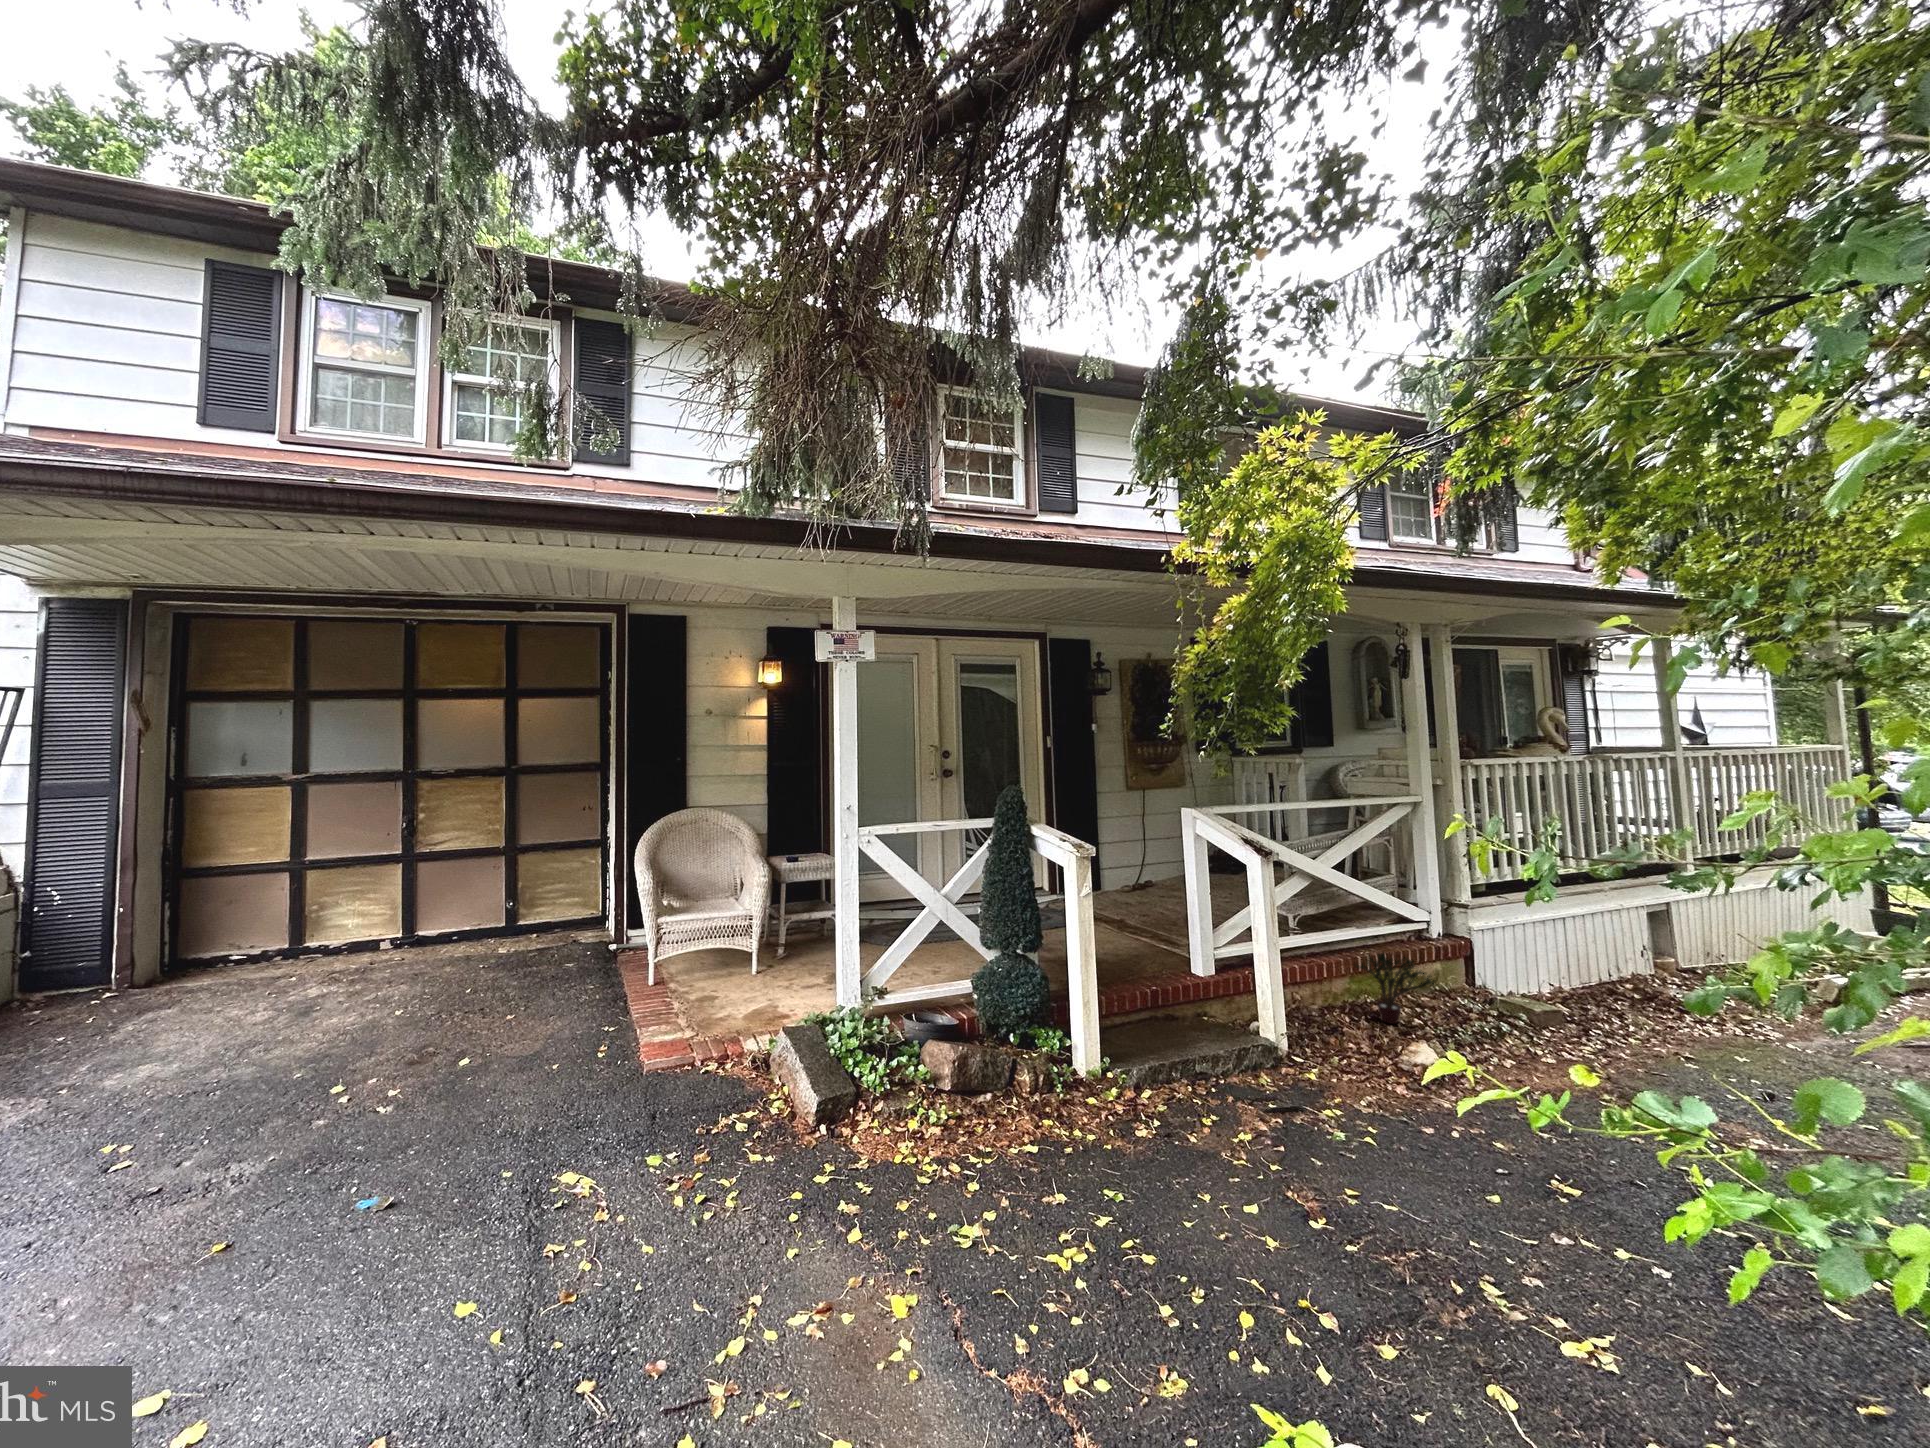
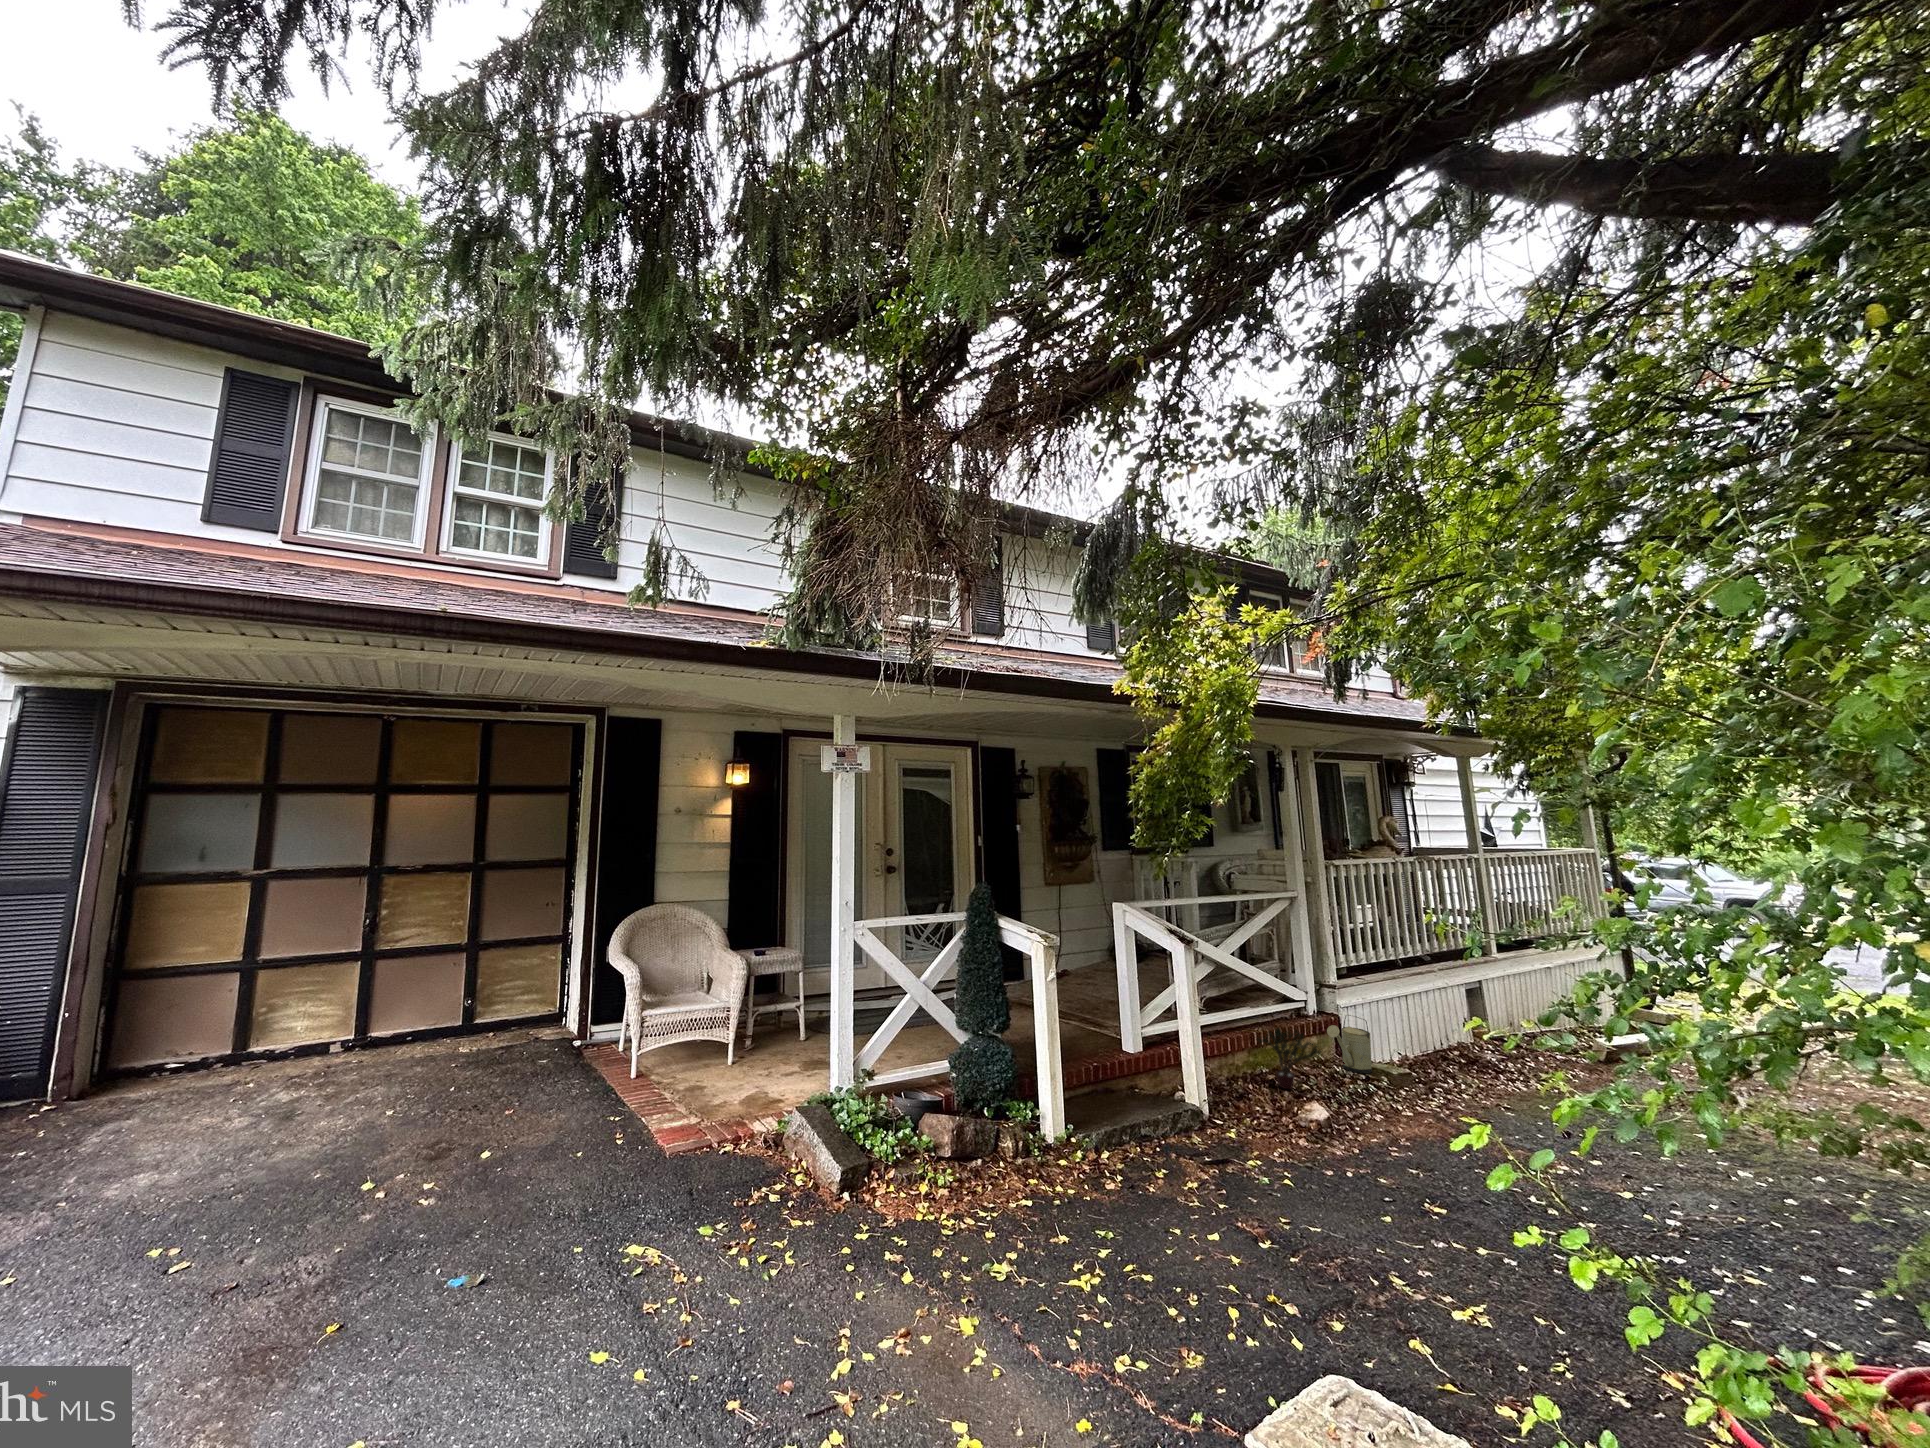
watering can: none [1448,939,1506,1007] -> present [1327,1015,1372,1073]

